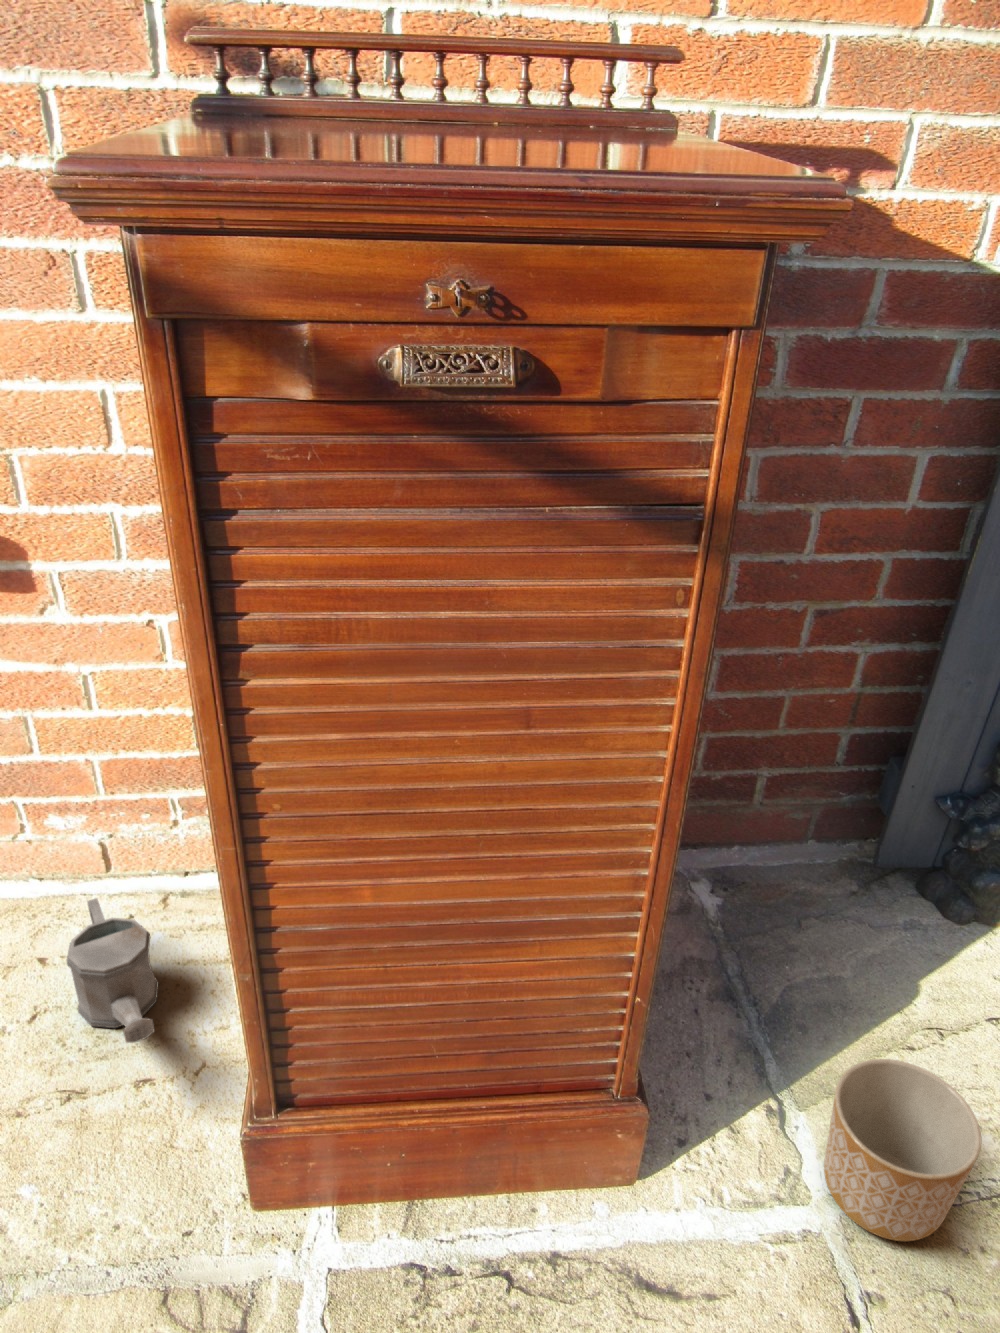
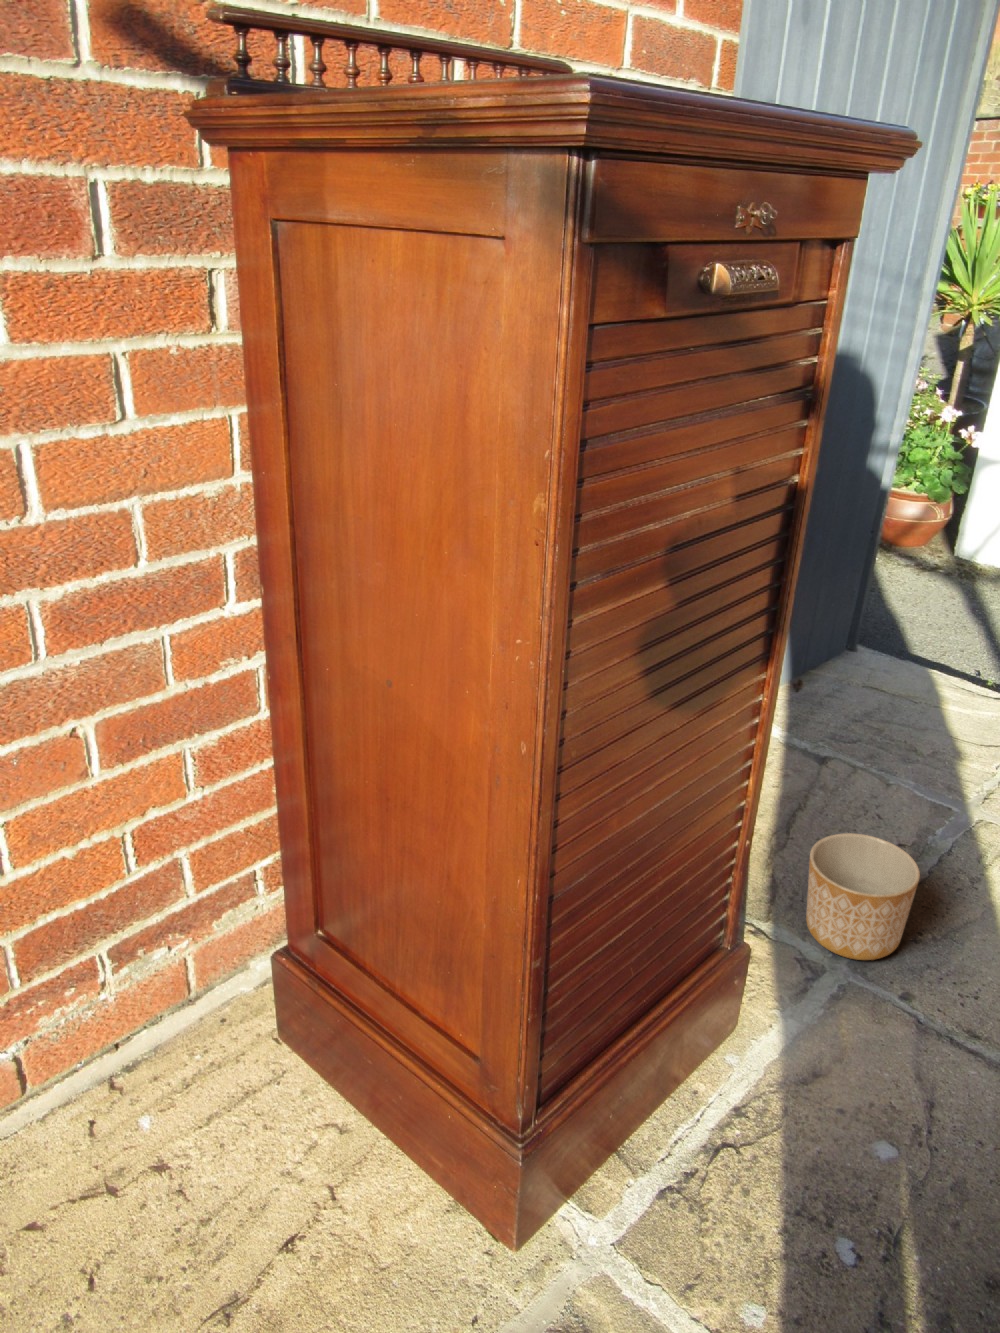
watering can: present [67,898,158,1043] -> none [75,1098,305,1241]

